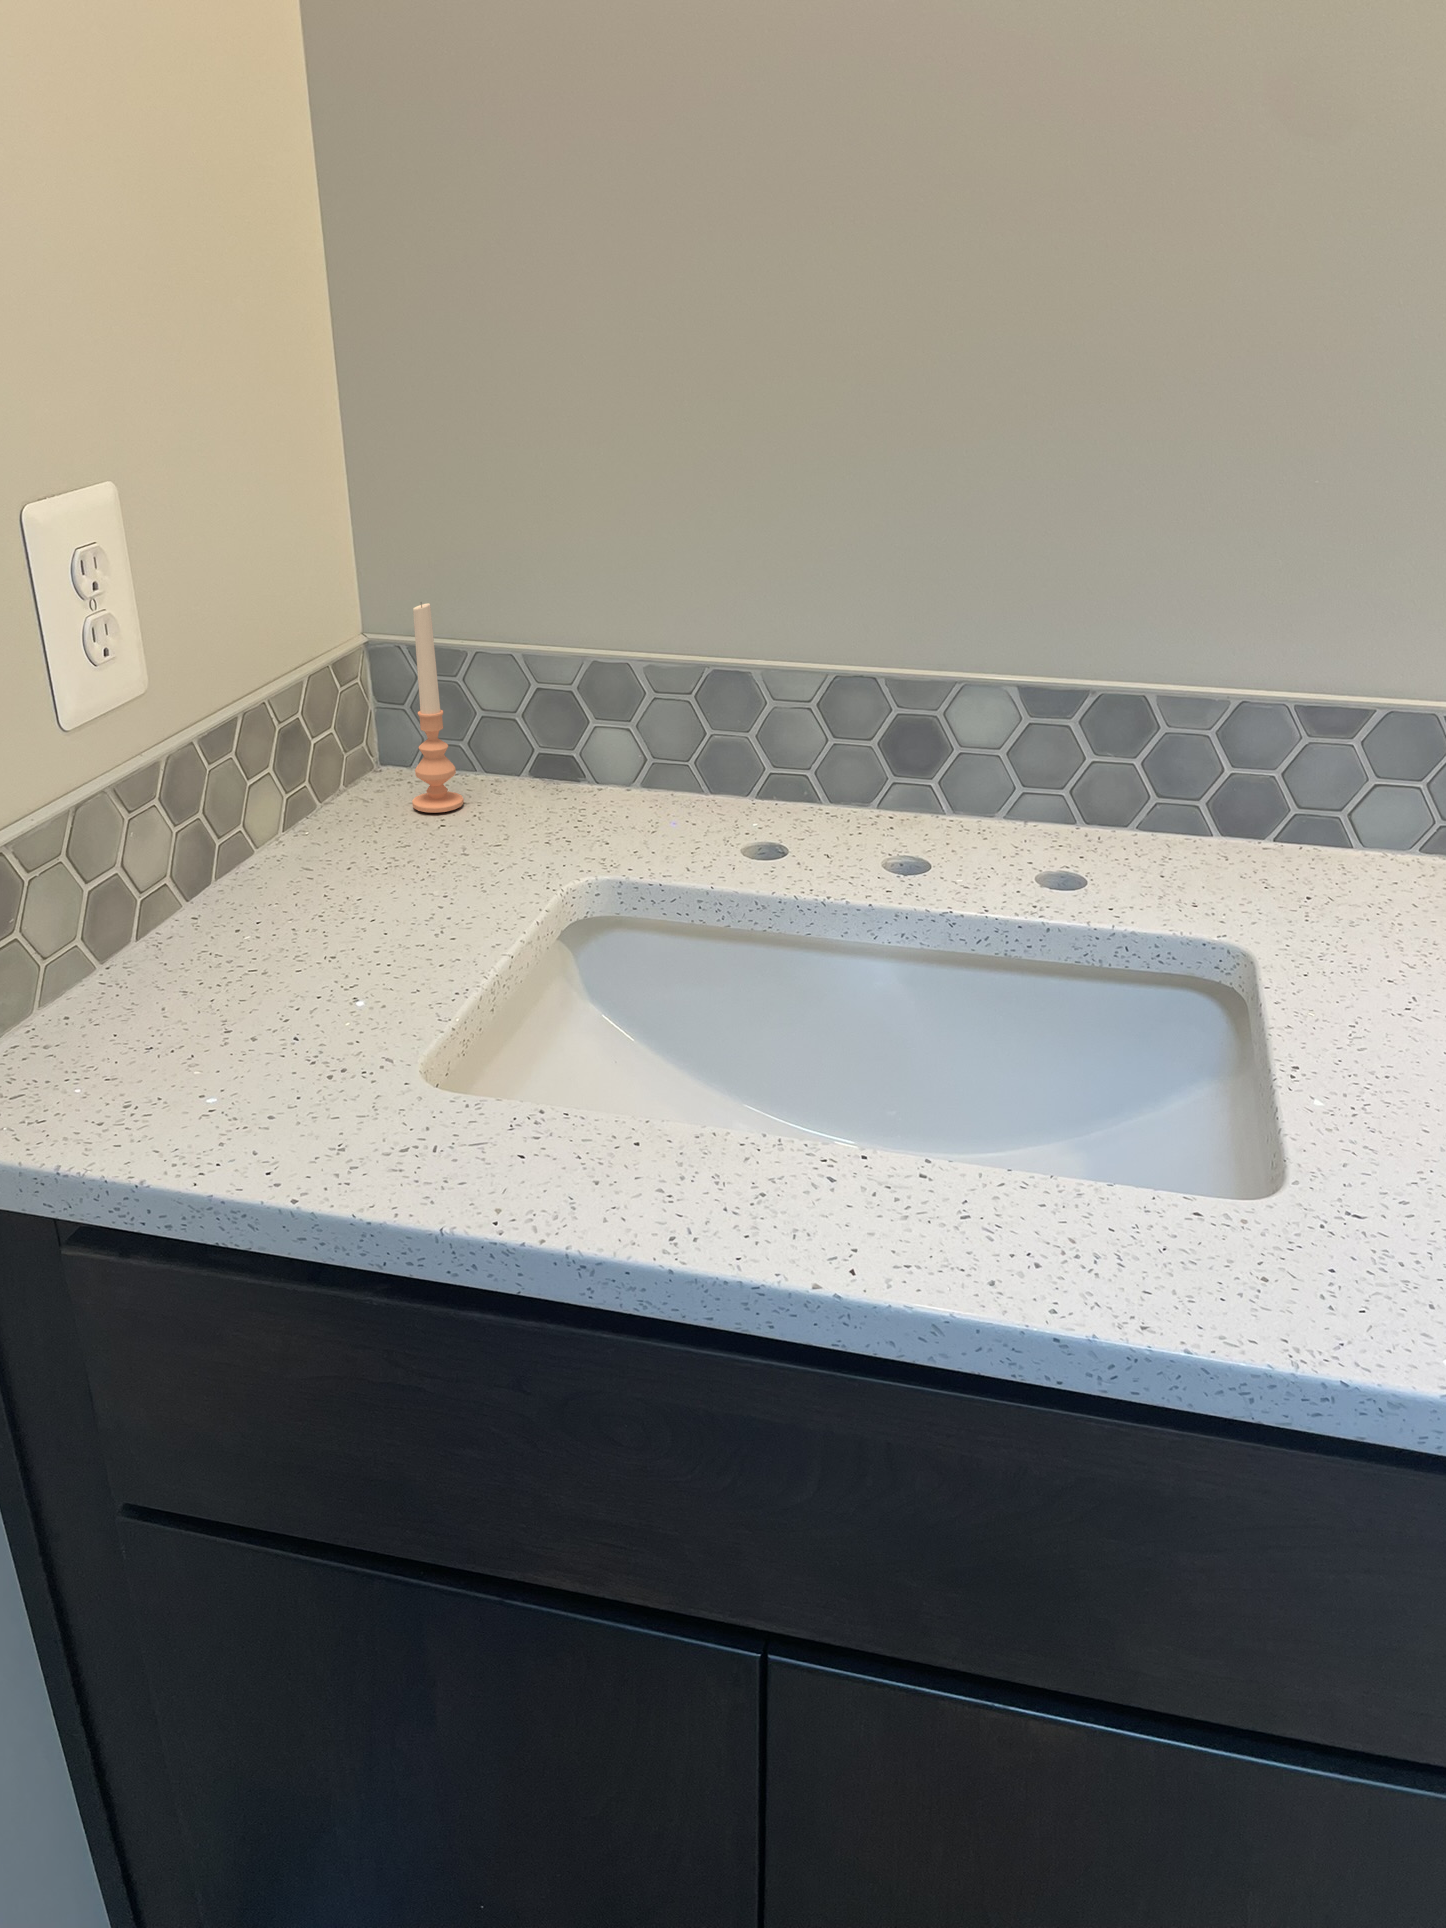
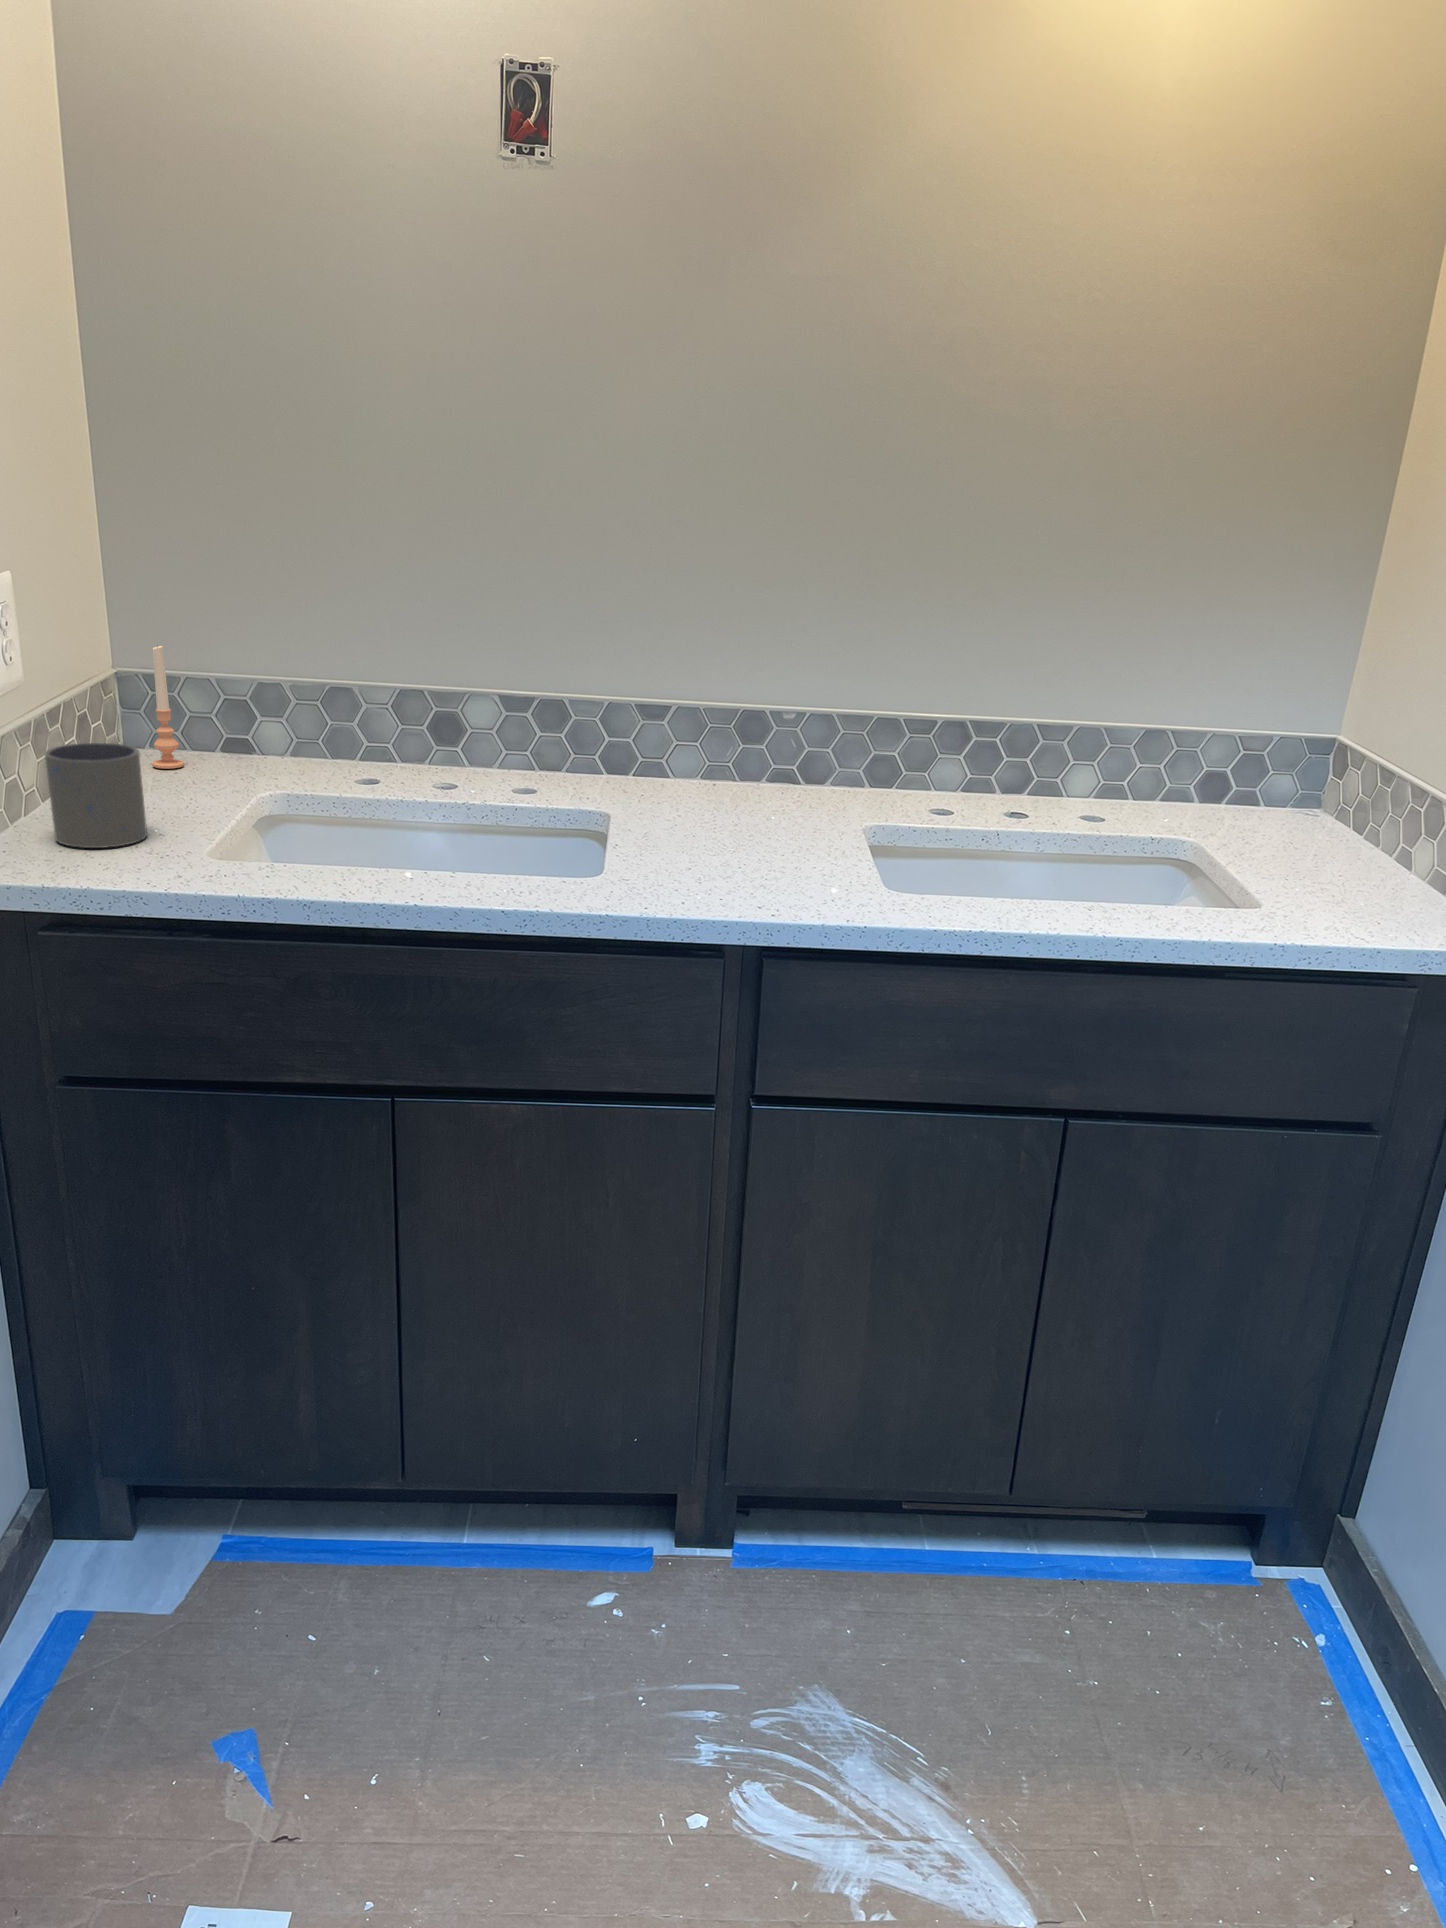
cup: none [130,823,331,1049] -> present [45,743,147,848]

